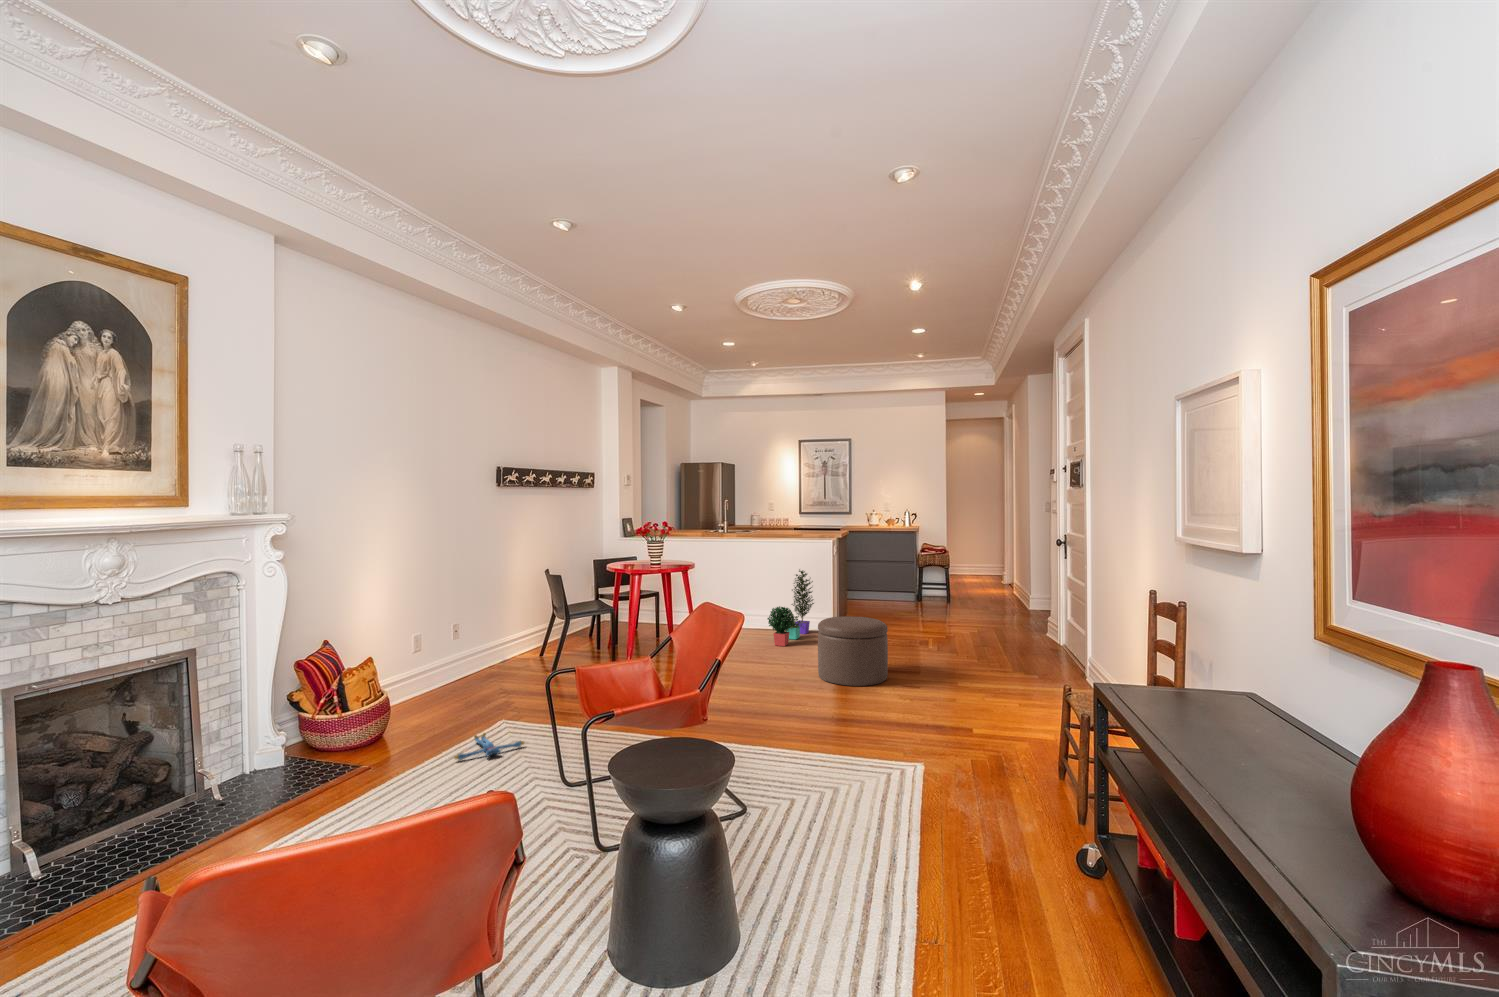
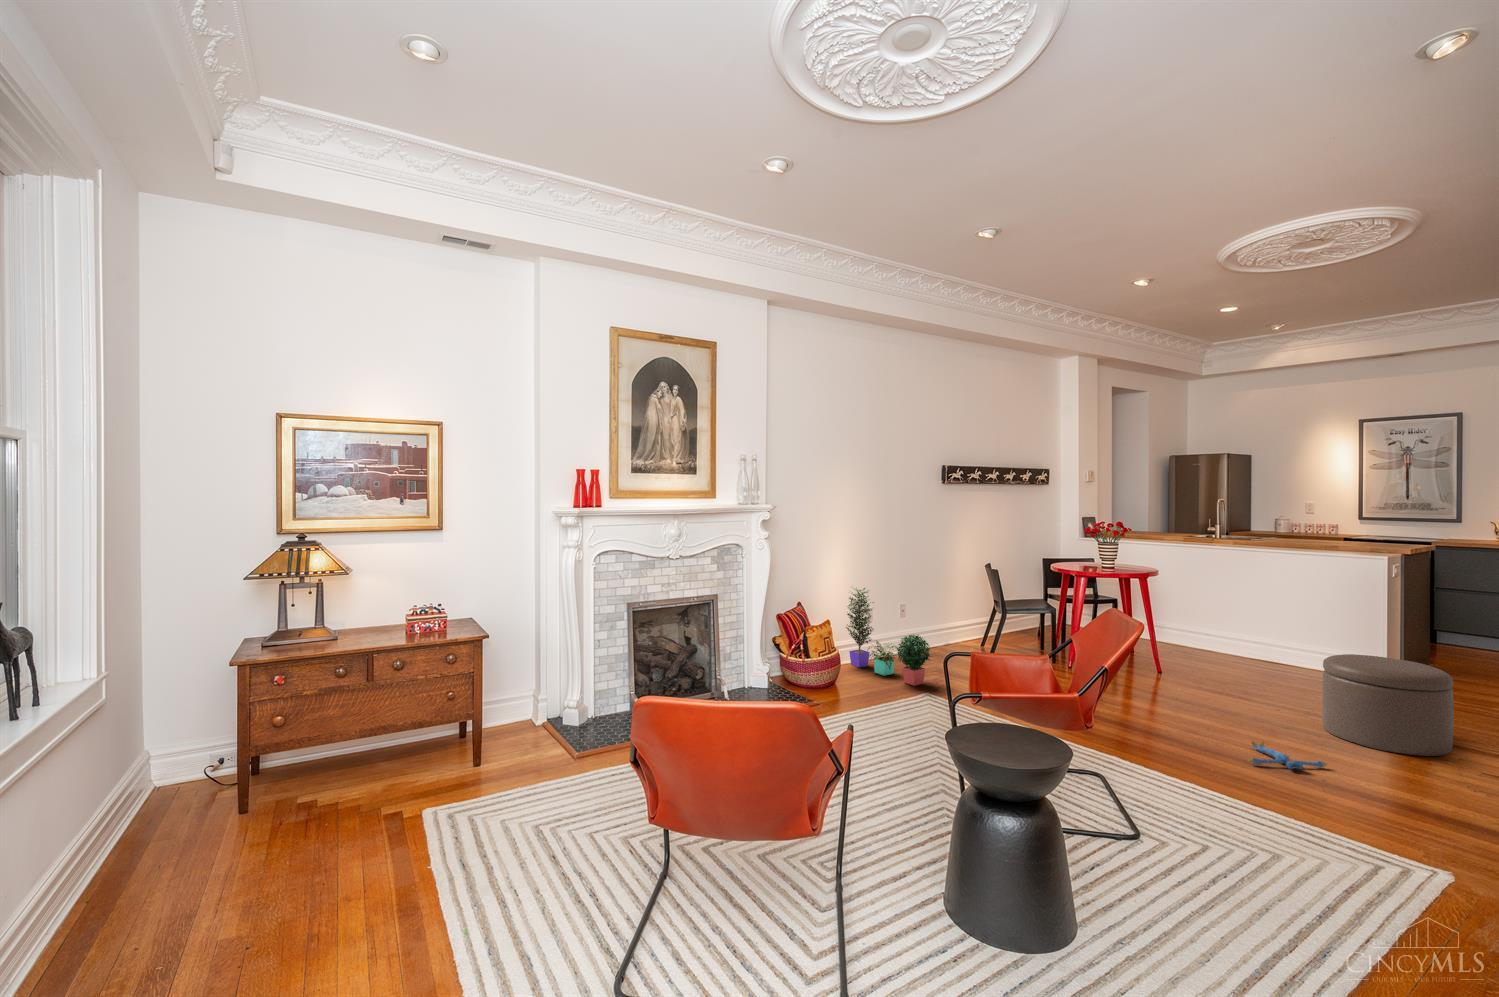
potted plant: present [767,569,814,646] -> present [846,587,931,686]
plush toy: present [454,733,524,760] -> present [1248,741,1327,769]

